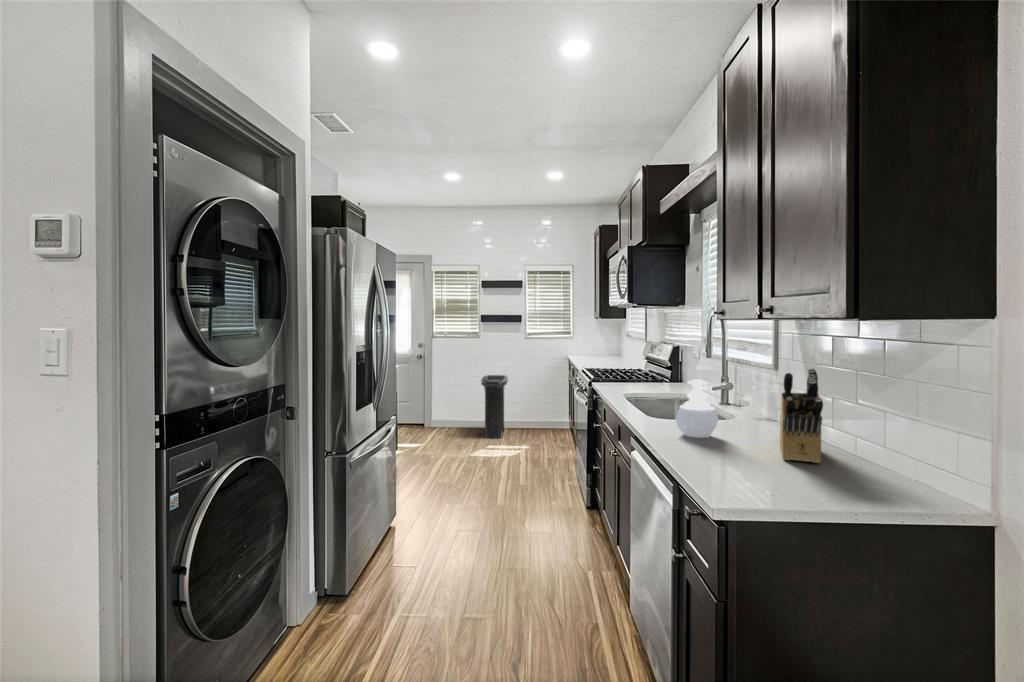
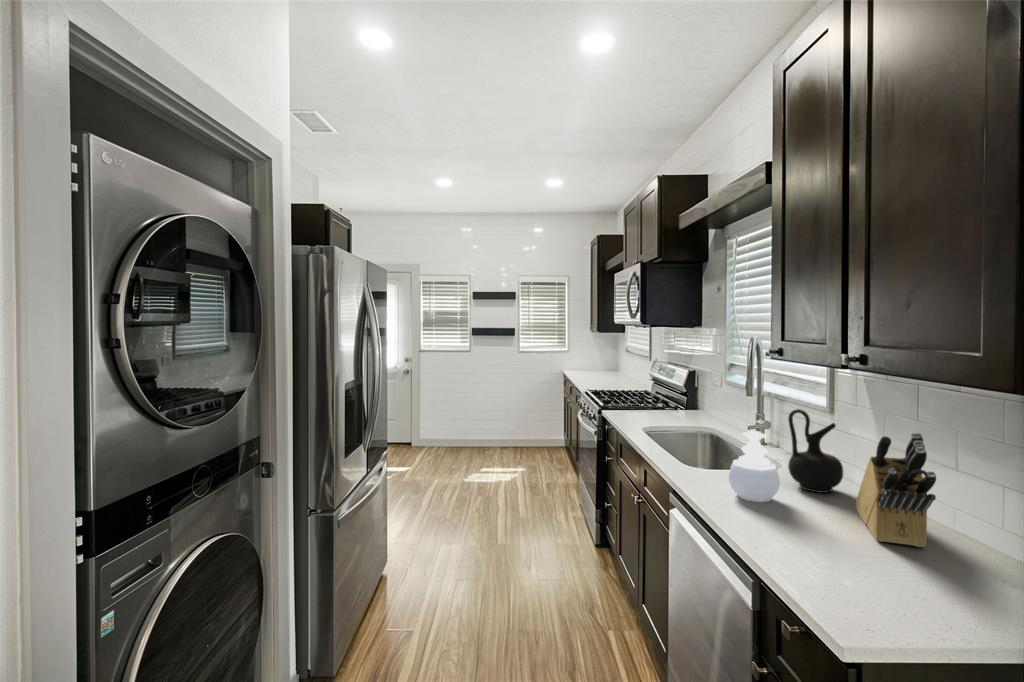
ceramic jug: none [732,364,777,434] -> present [788,409,843,493]
trash can: present [481,375,508,438] -> none [473,391,500,460]

